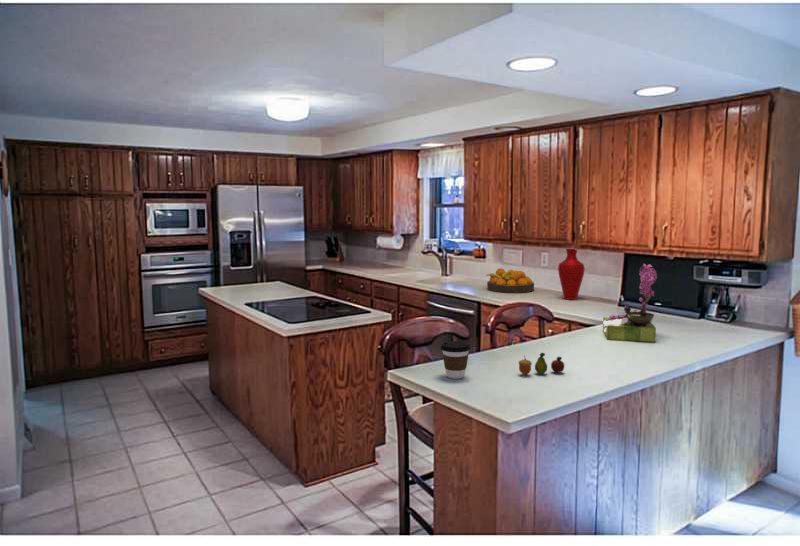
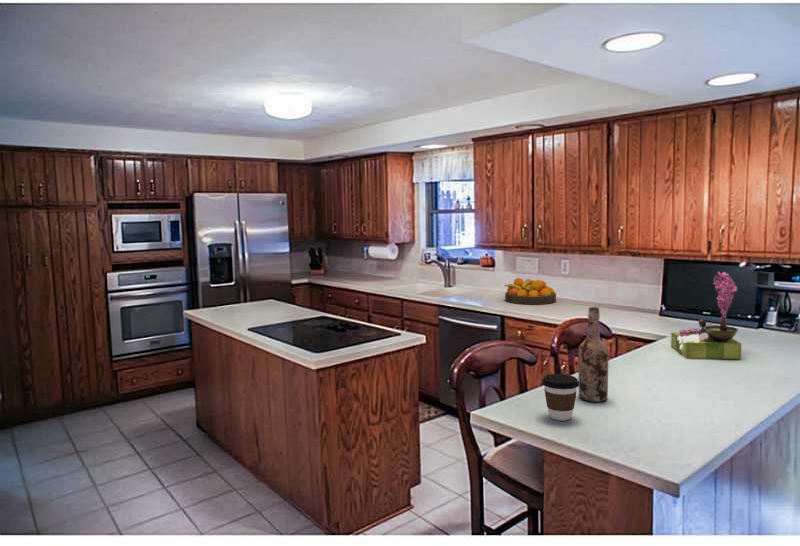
vase: present [558,249,585,300] -> none [588,249,617,310]
wine bottle: none [484,288,508,367] -> present [578,307,609,402]
fruit: present [519,353,564,375] -> none [630,383,681,411]

